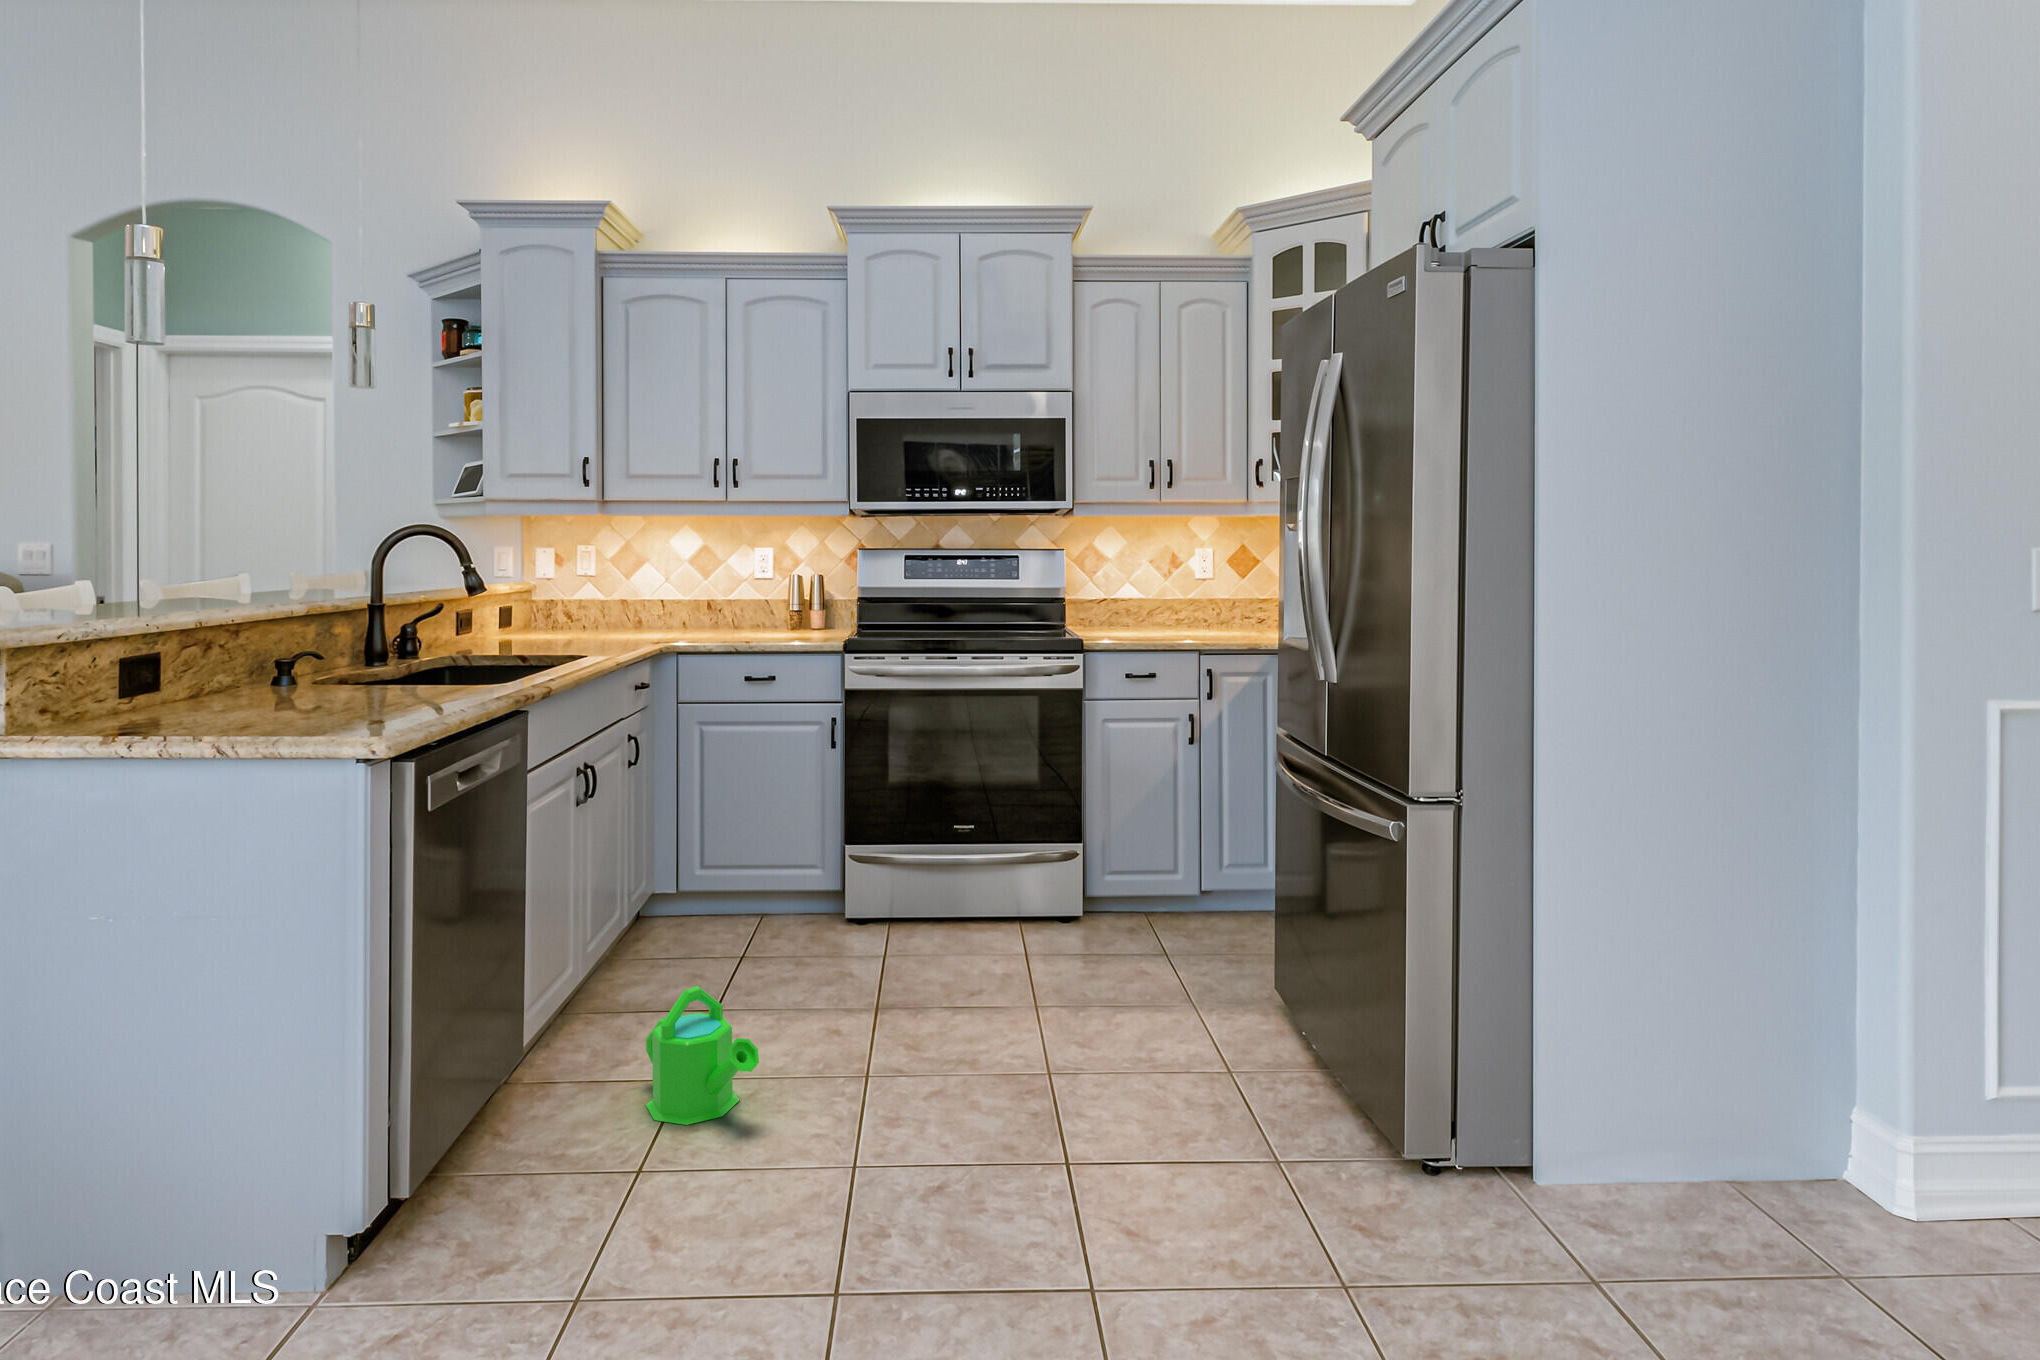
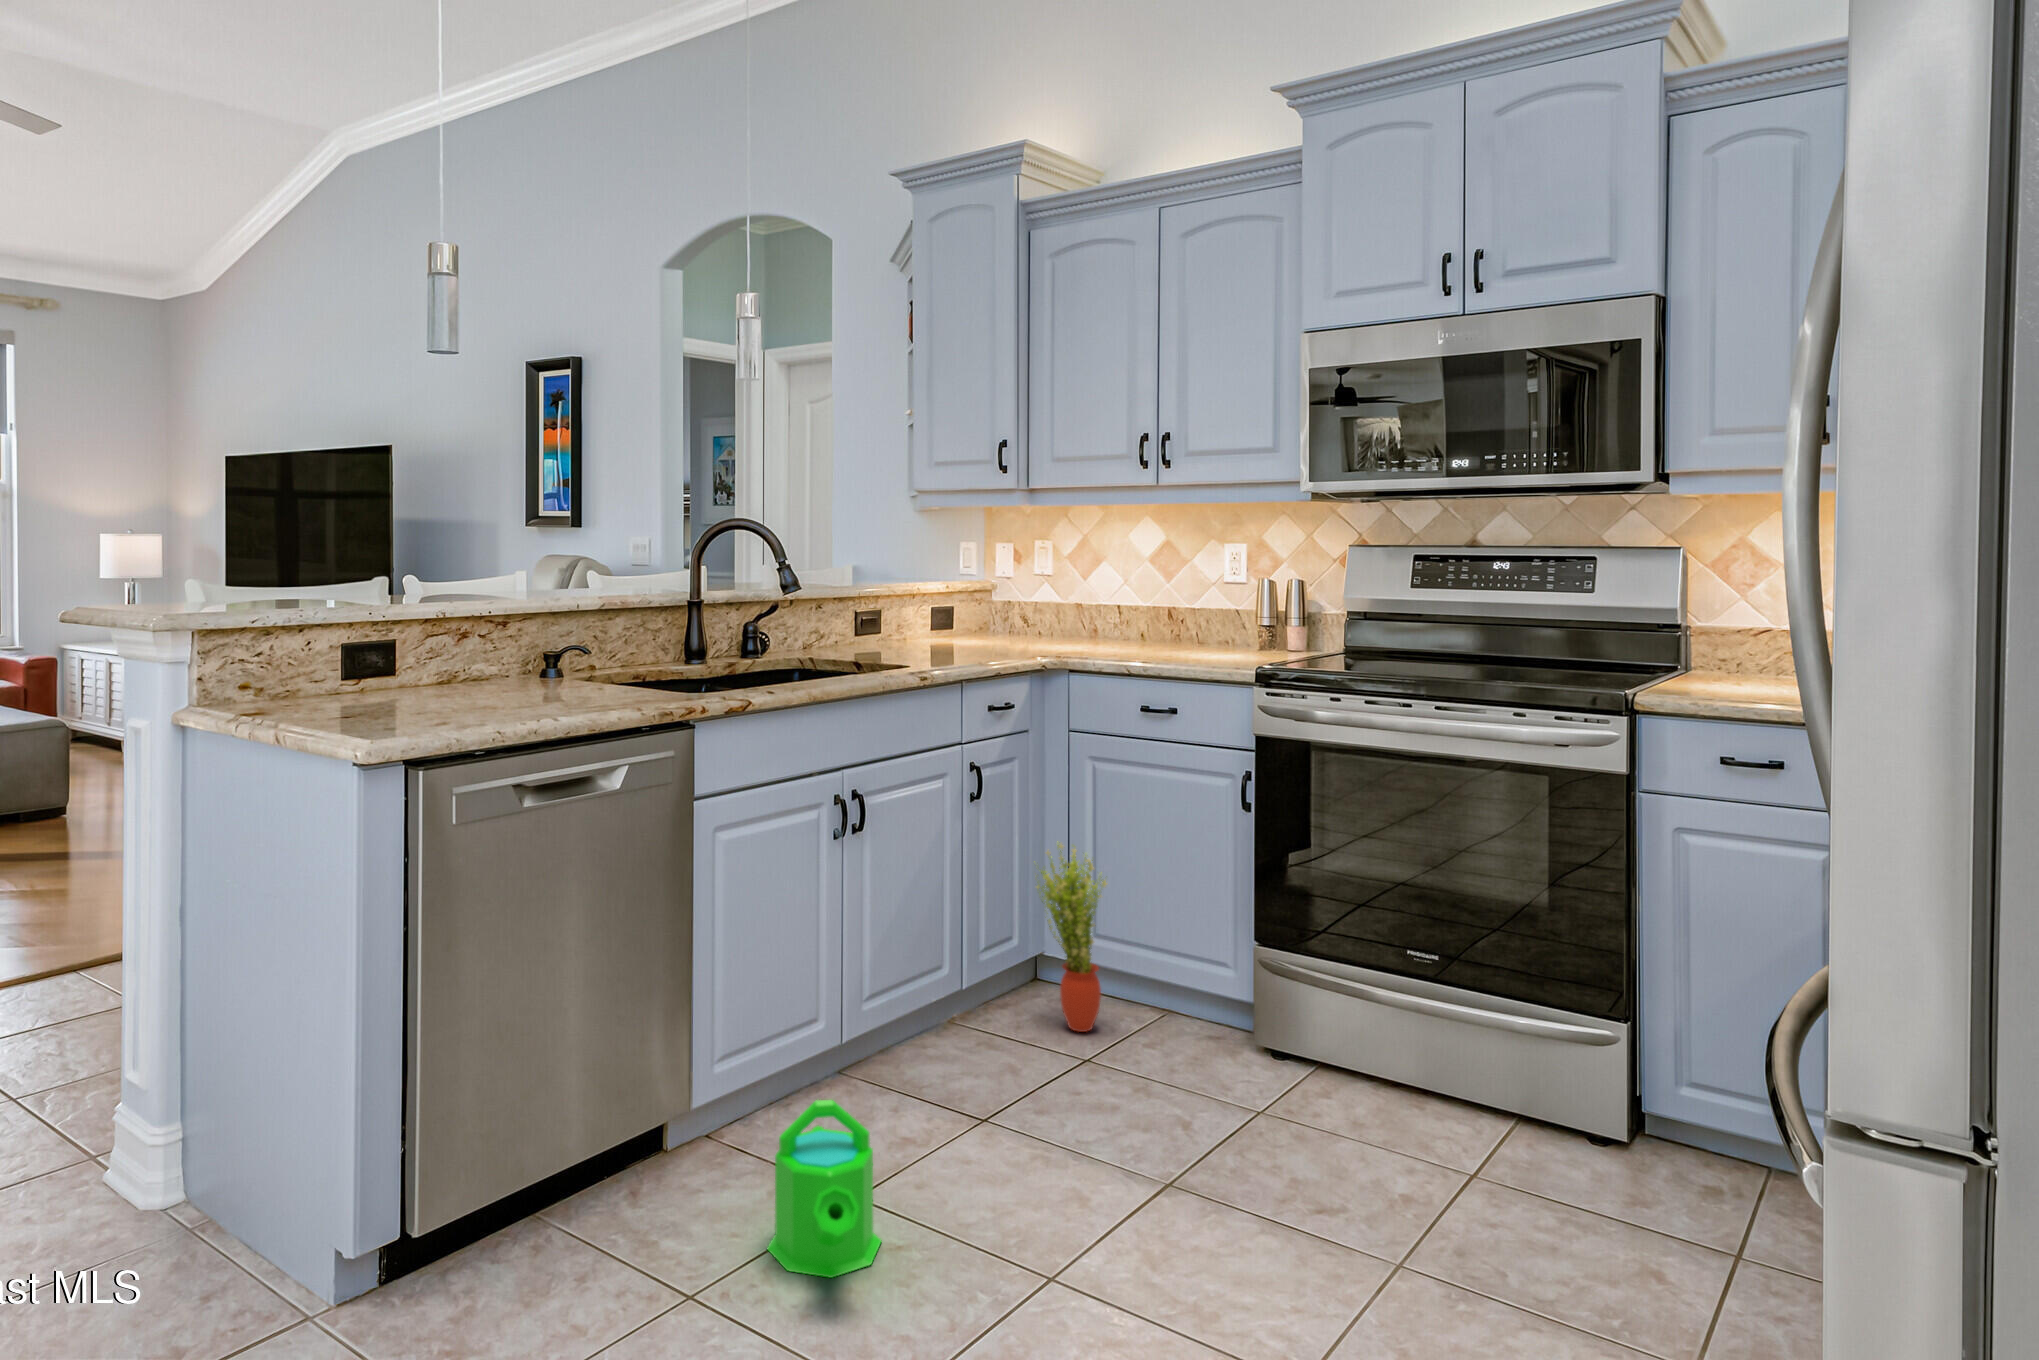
potted plant: none [663,788,727,937] -> present [1037,843,1107,1032]

